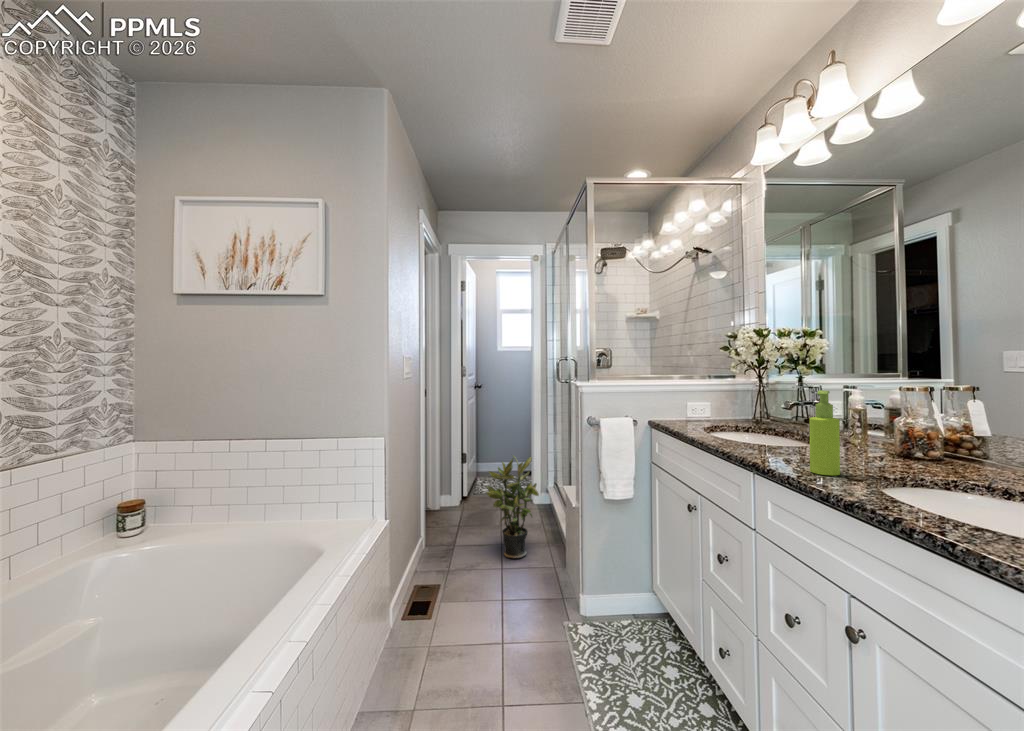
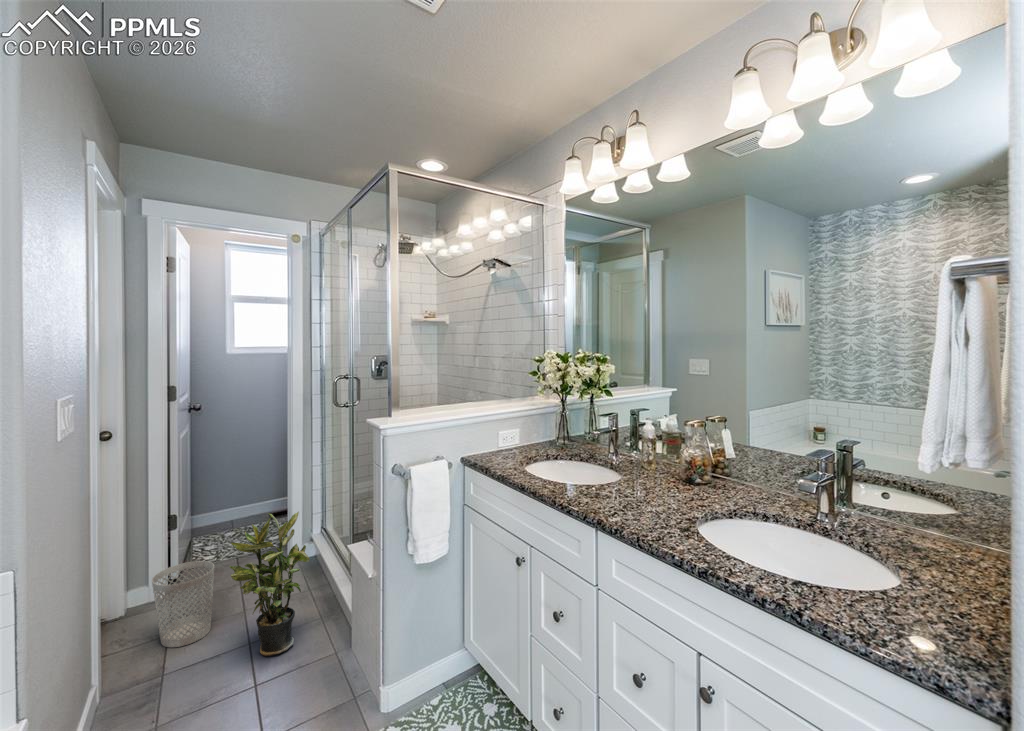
soap dispenser: present [810,390,840,476] -> none [647,445,671,529]
wastebasket: none [445,484,481,538] -> present [152,561,214,647]

